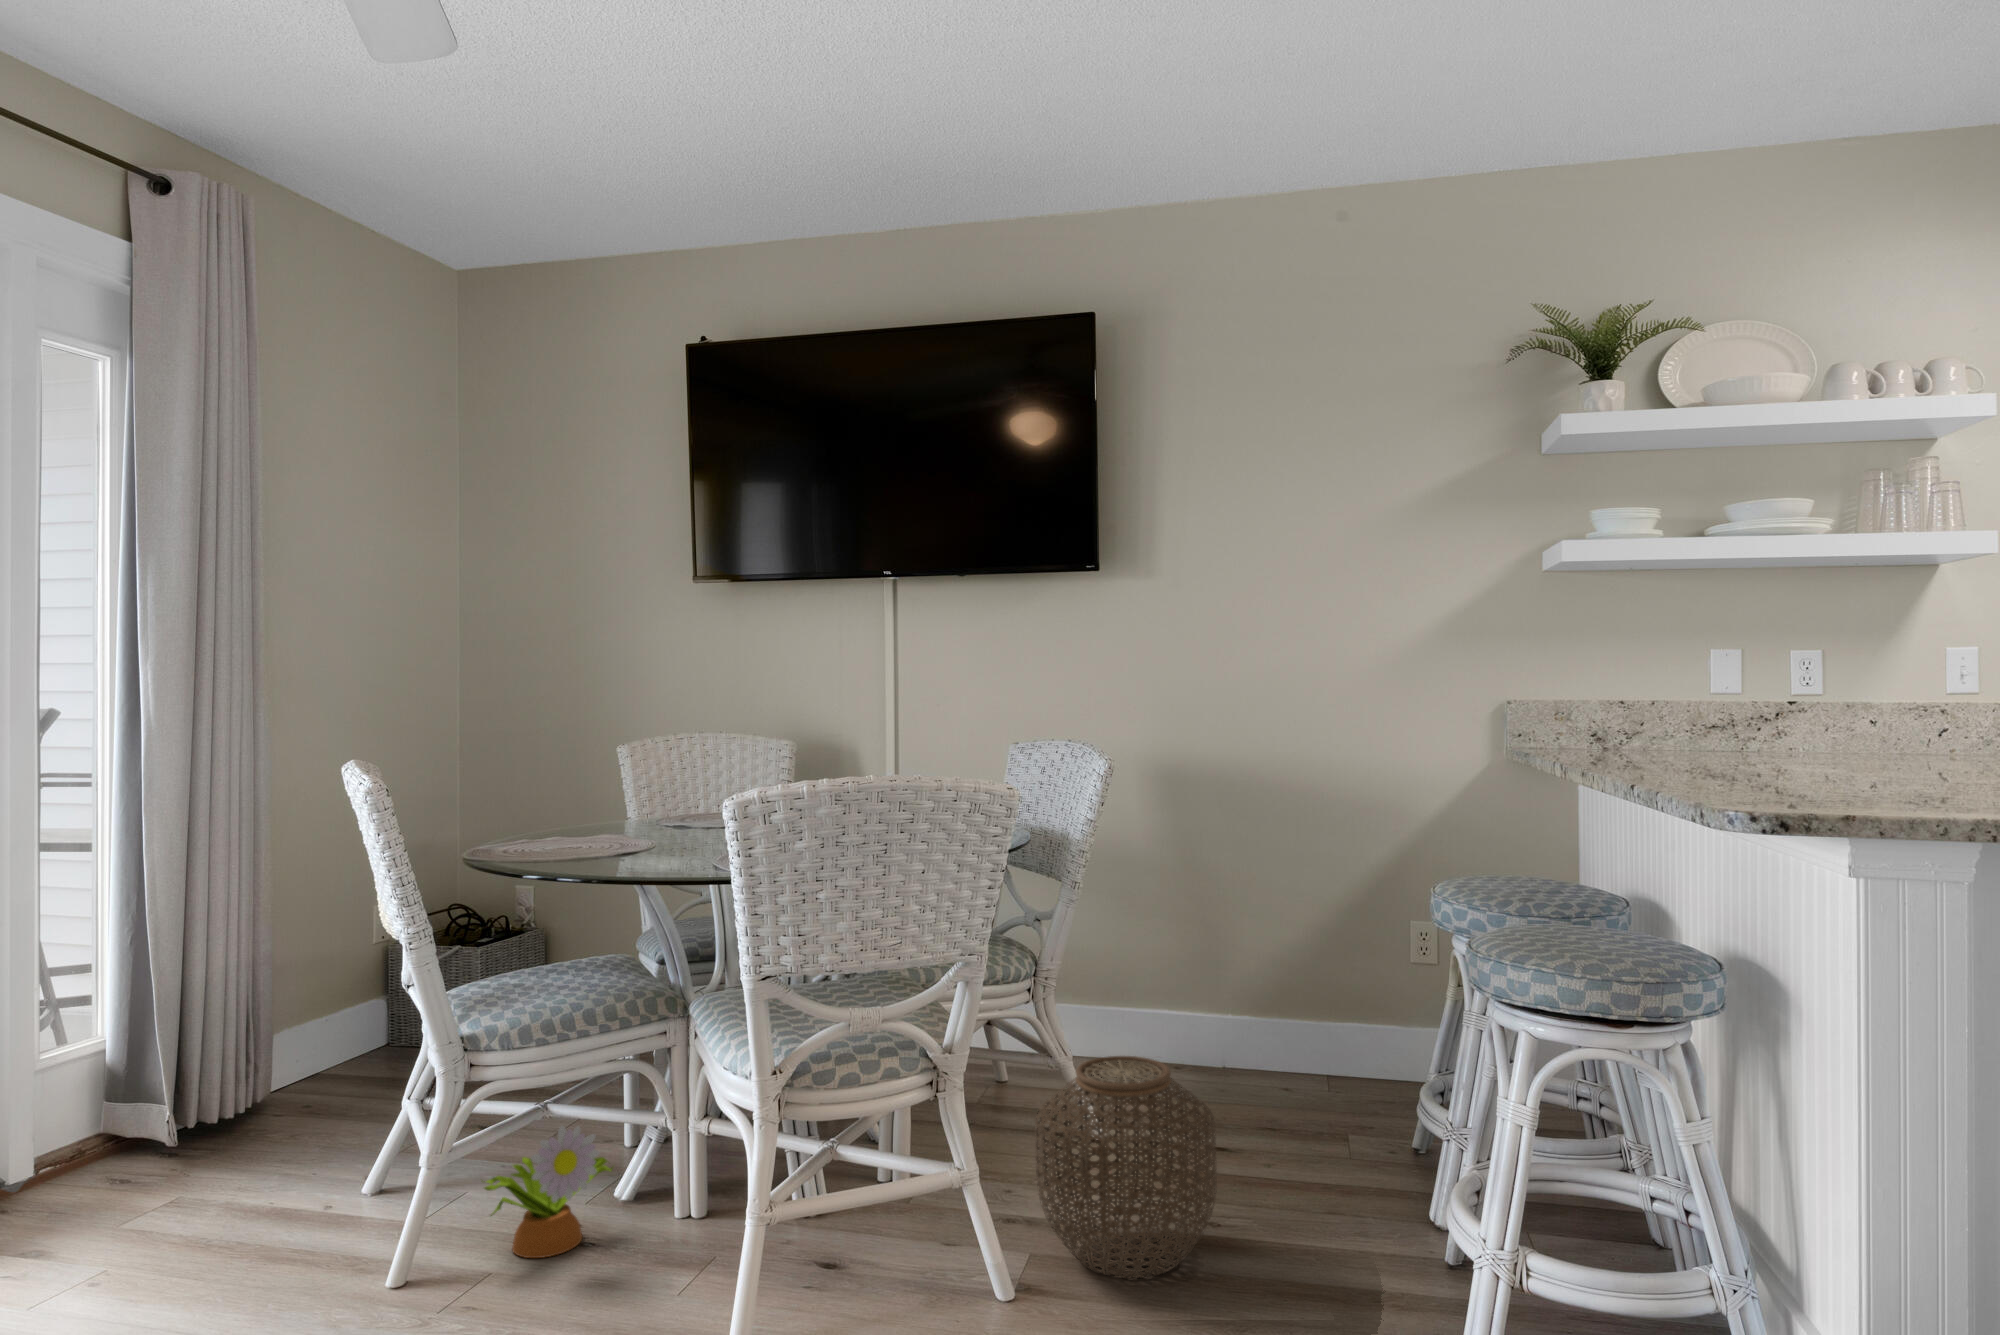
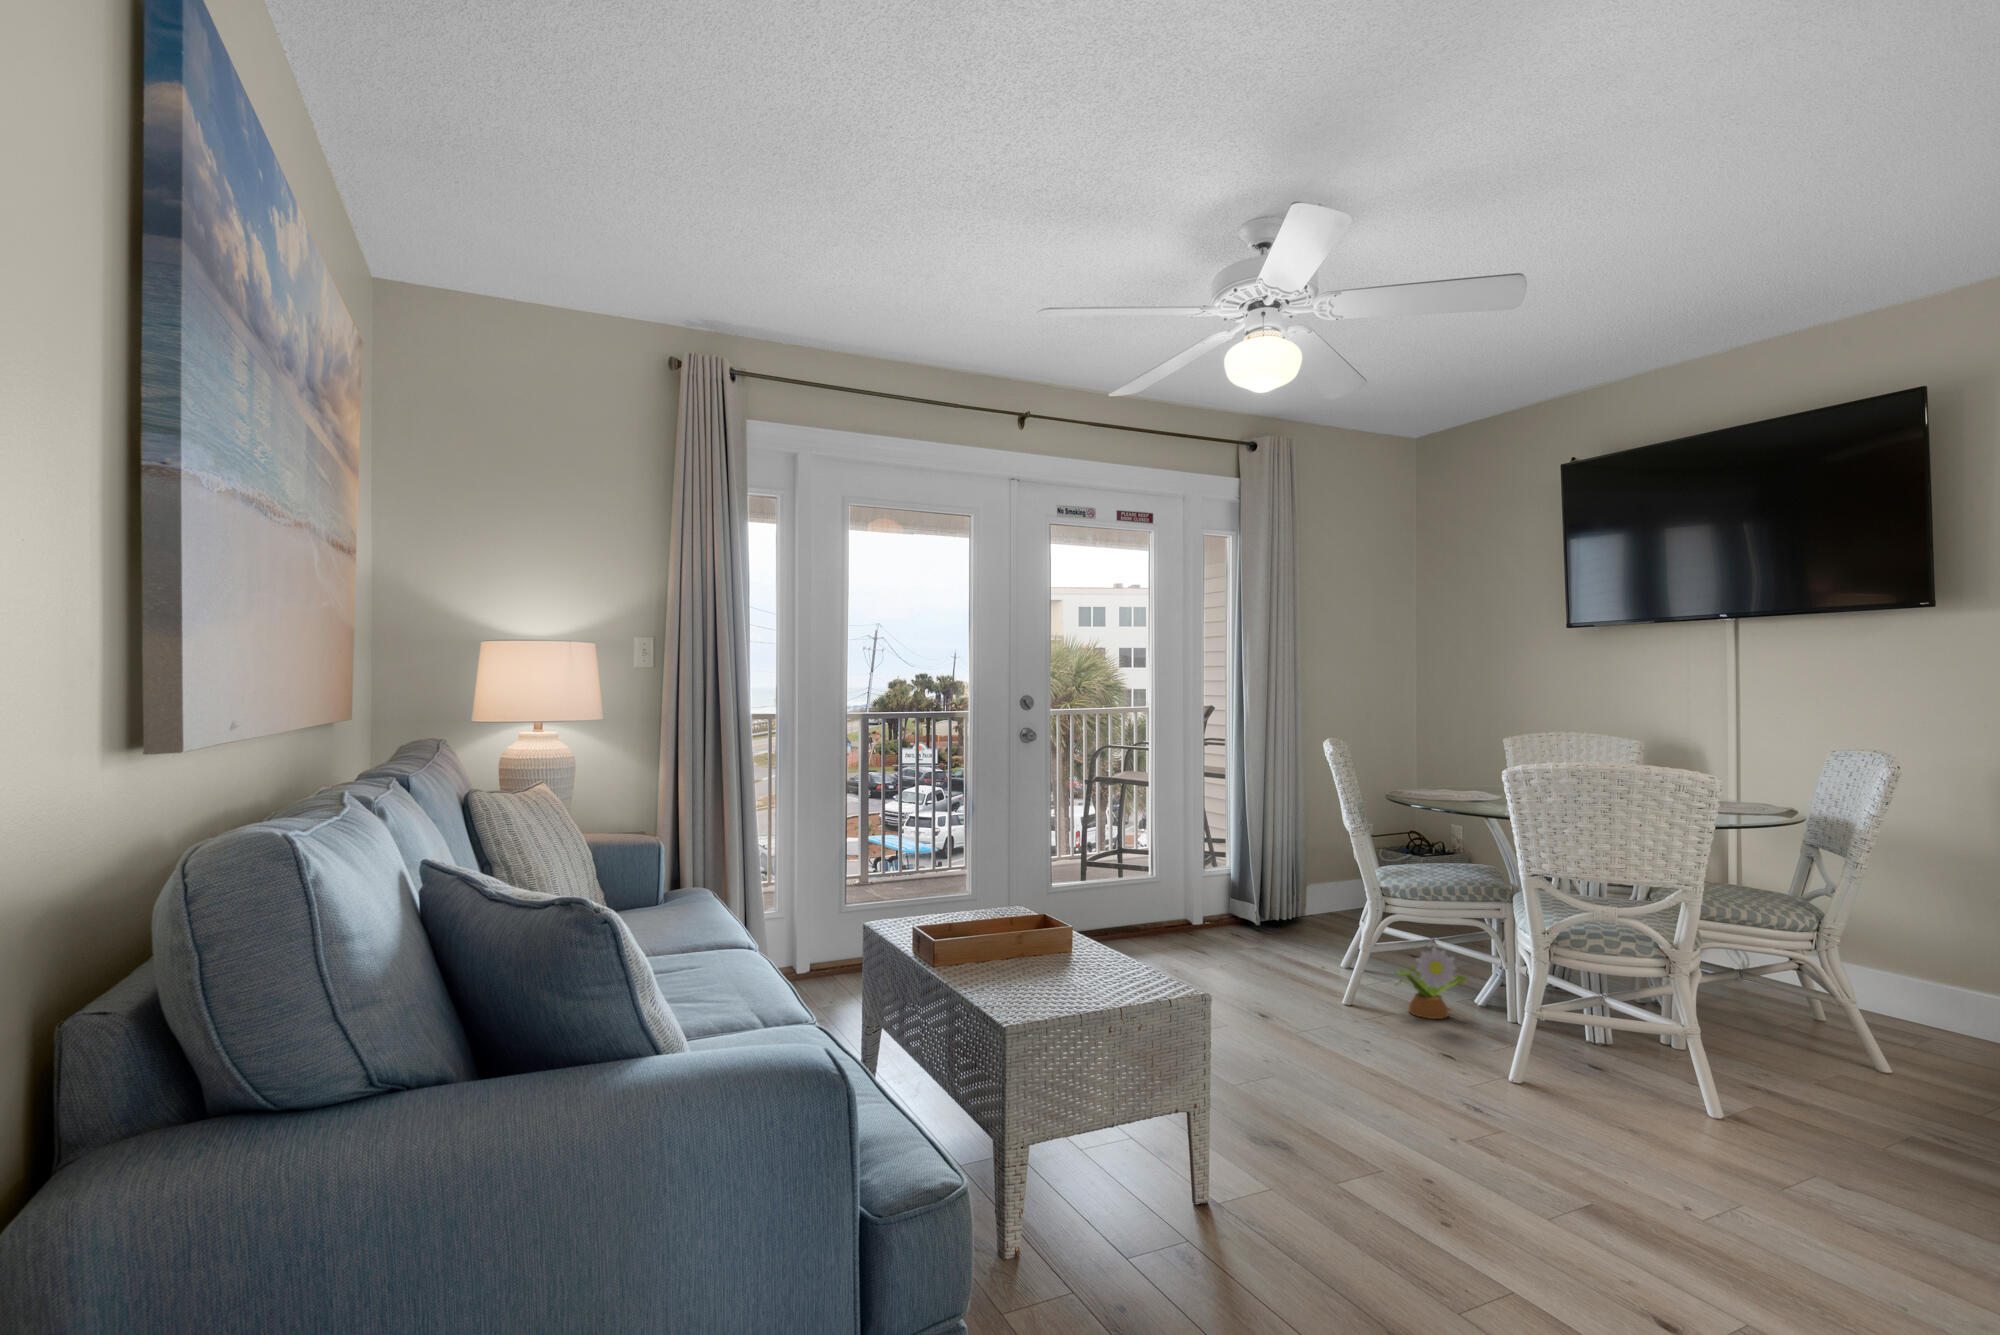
woven basket: present [1035,1056,1217,1279] -> none [1746,983,1913,1143]

